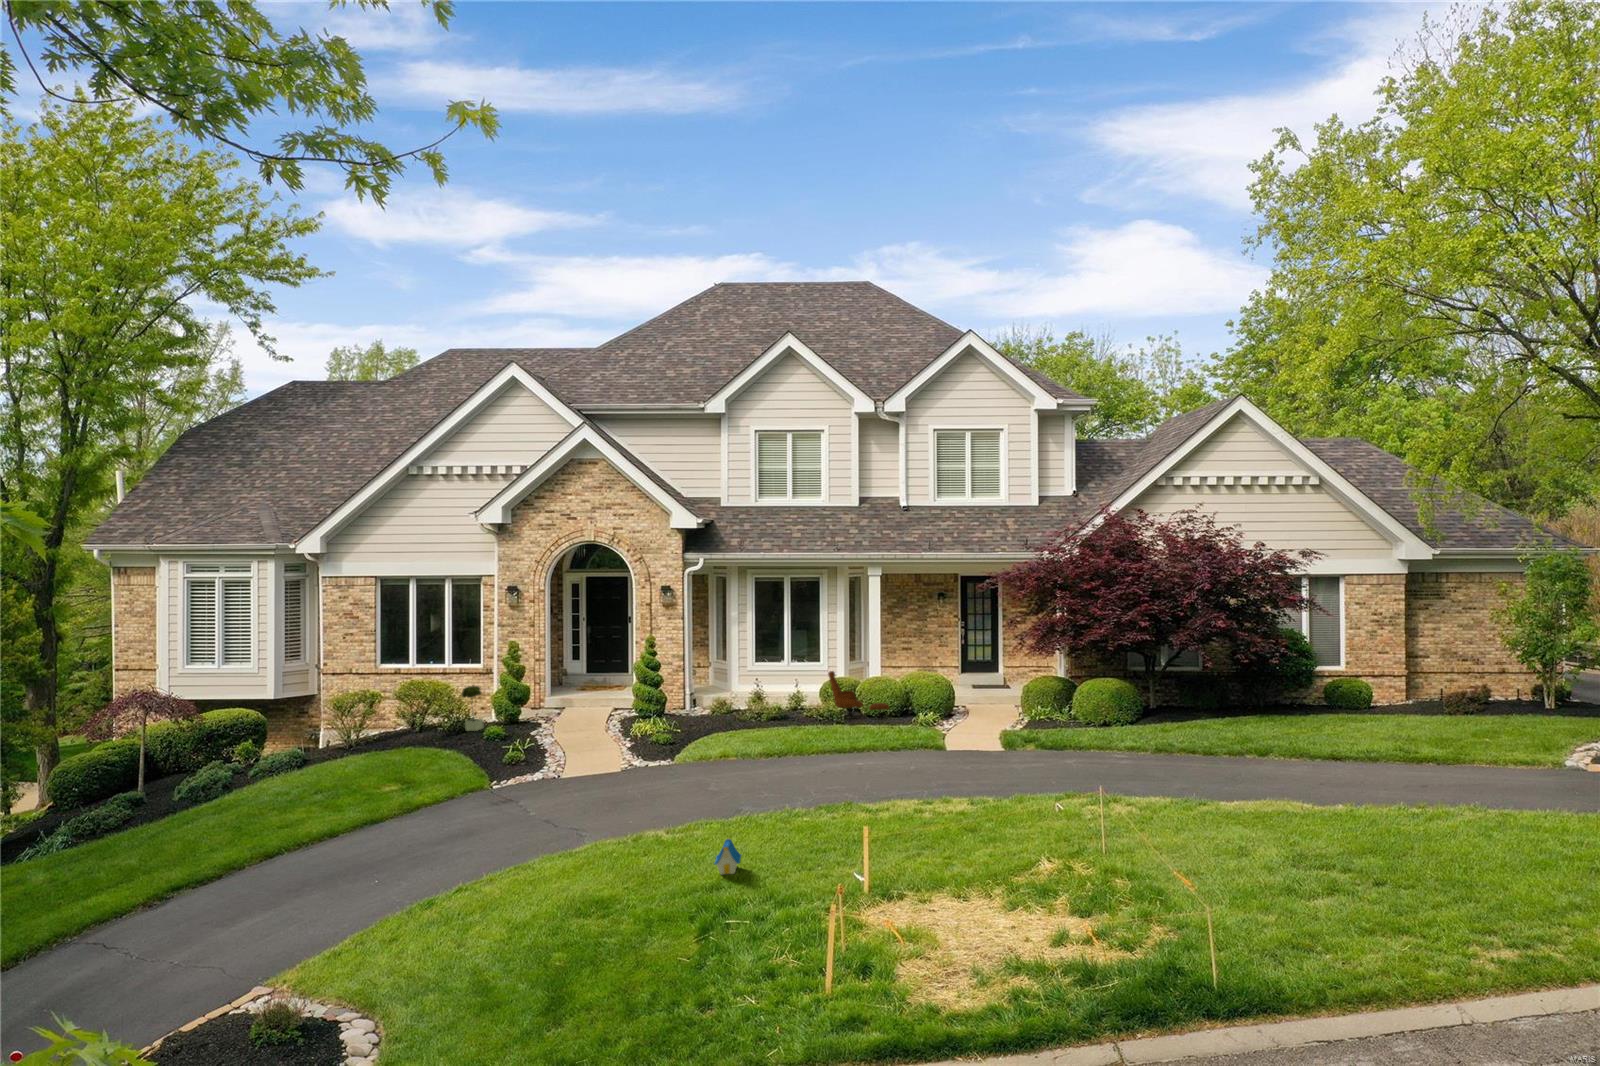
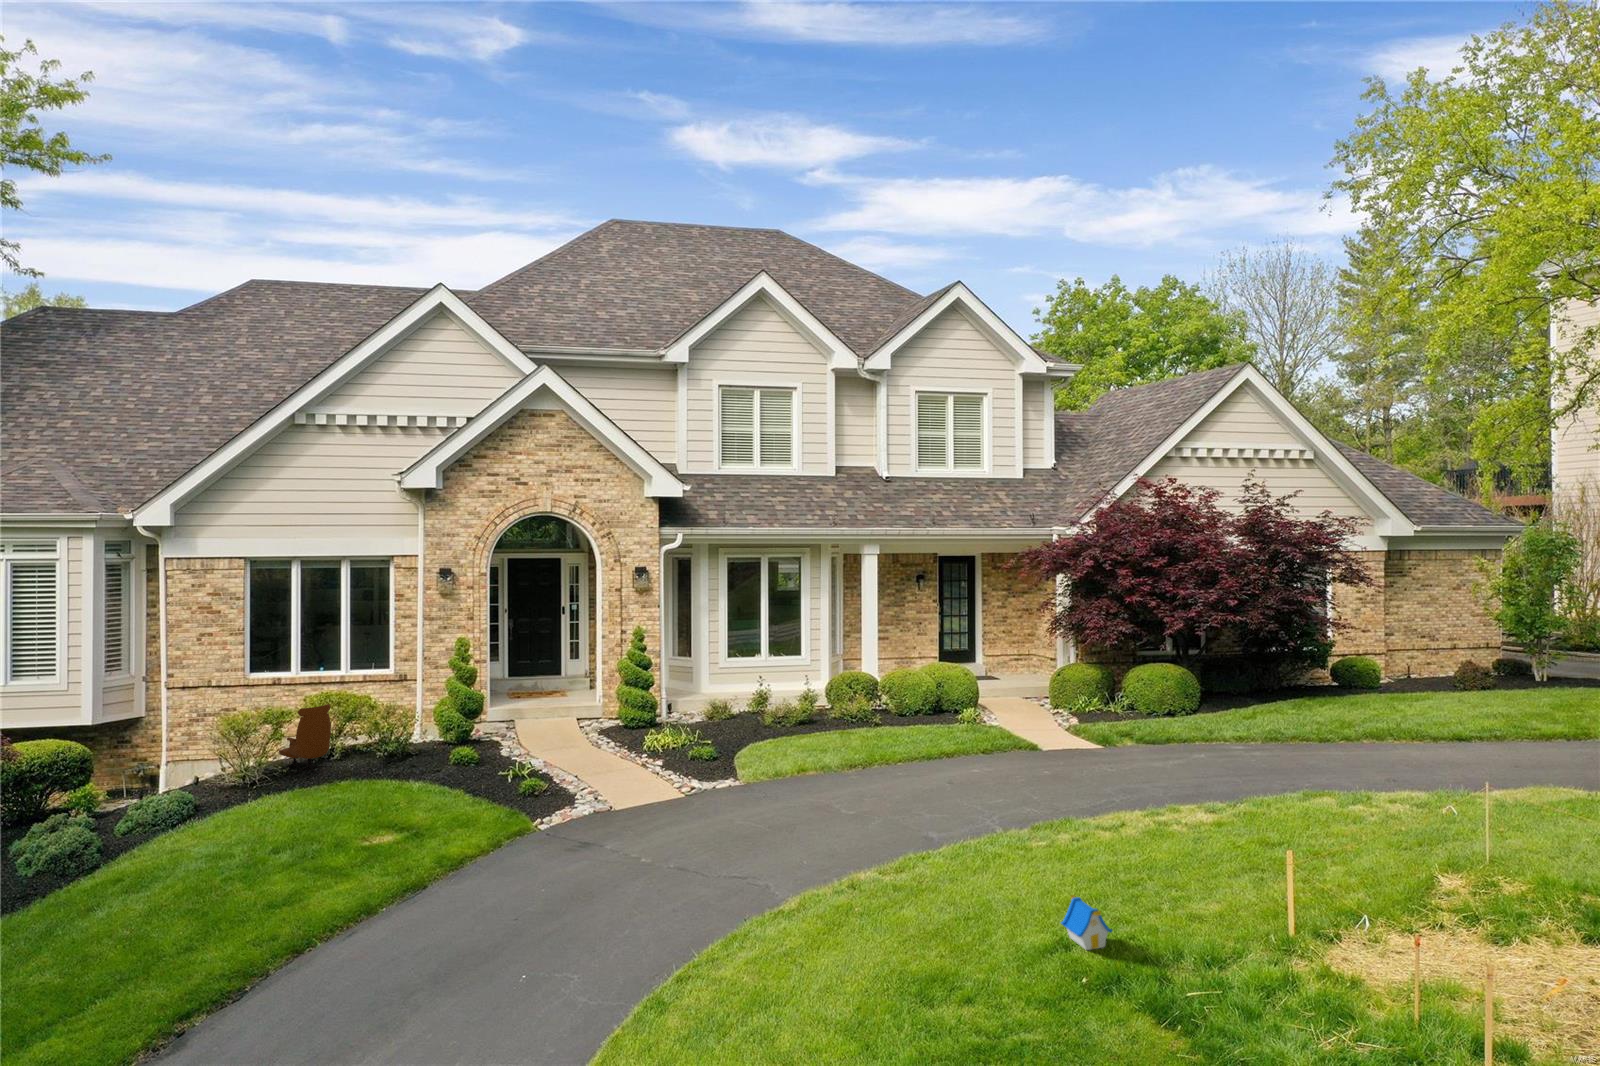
lounge chair: present [828,671,889,719] -> present [279,704,332,777]
potted tree: present [462,686,483,731] -> none [398,697,426,759]

